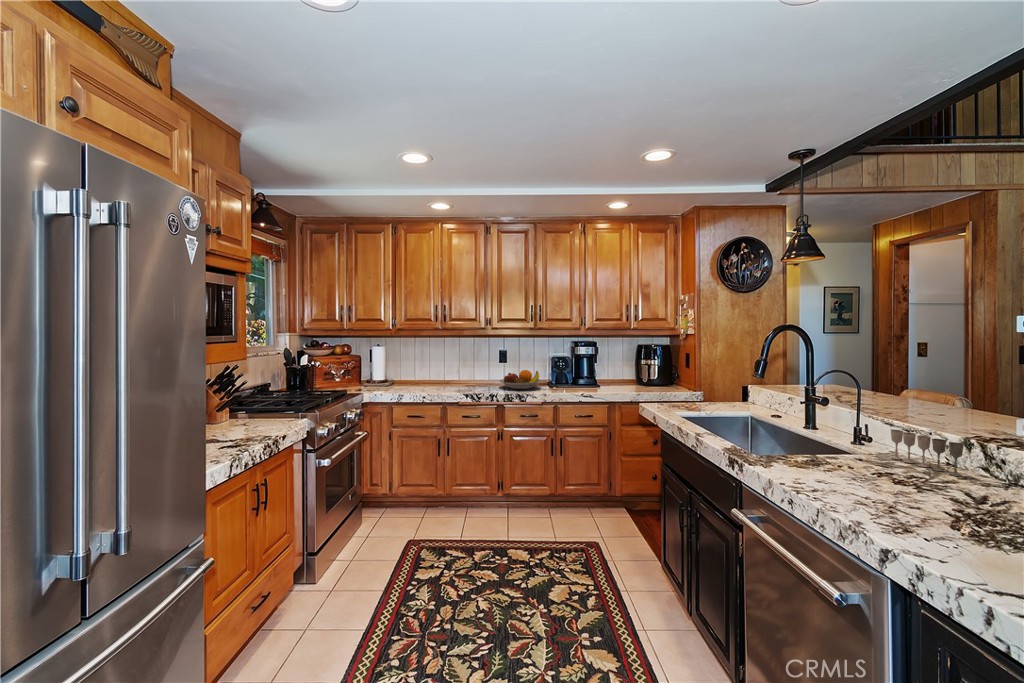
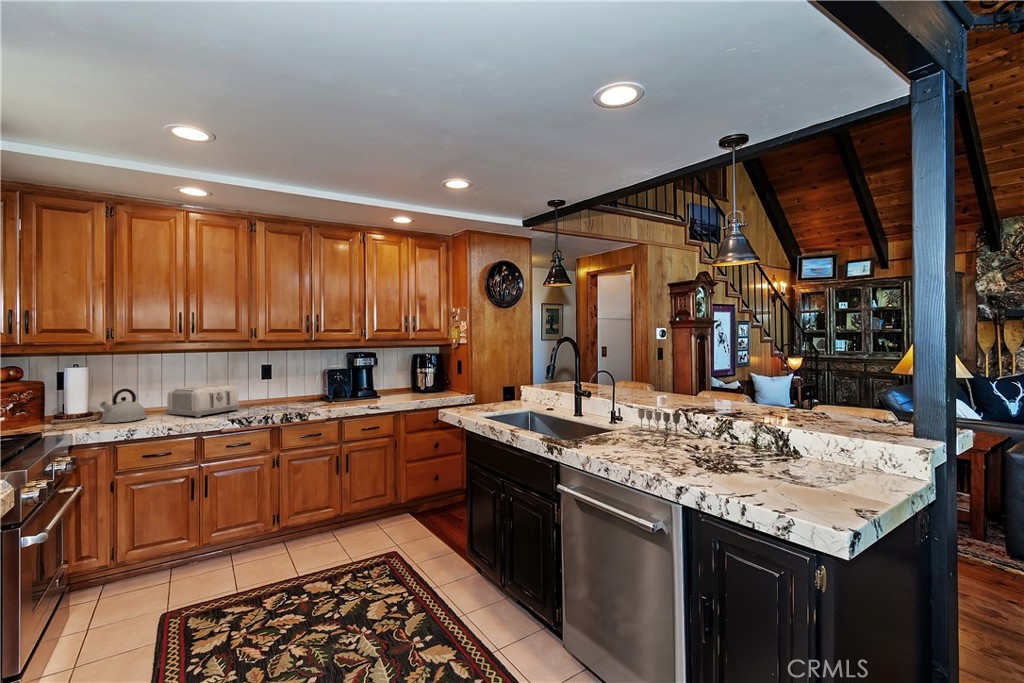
kettle: none [385,363,415,388] -> present [99,389,147,423]
toaster: none [428,364,478,390] -> present [166,385,240,417]
fruit bowl: present [499,370,541,389] -> none [267,387,318,408]

